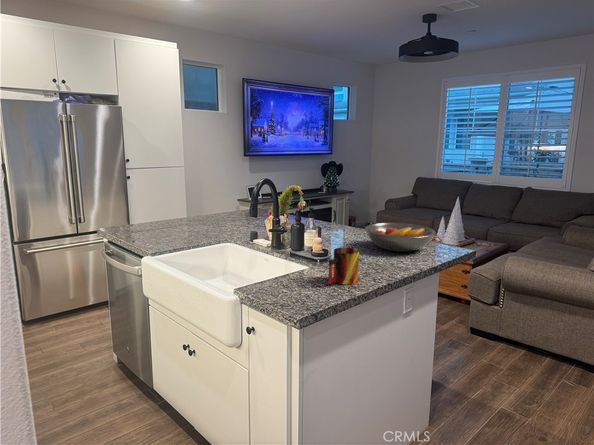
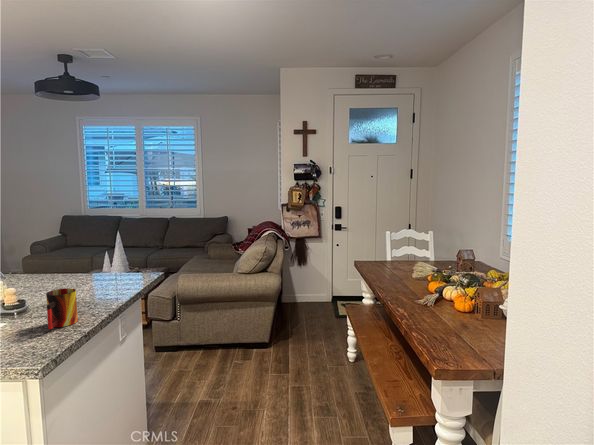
fruit bowl: present [365,223,436,252] -> none [55,259,131,287]

